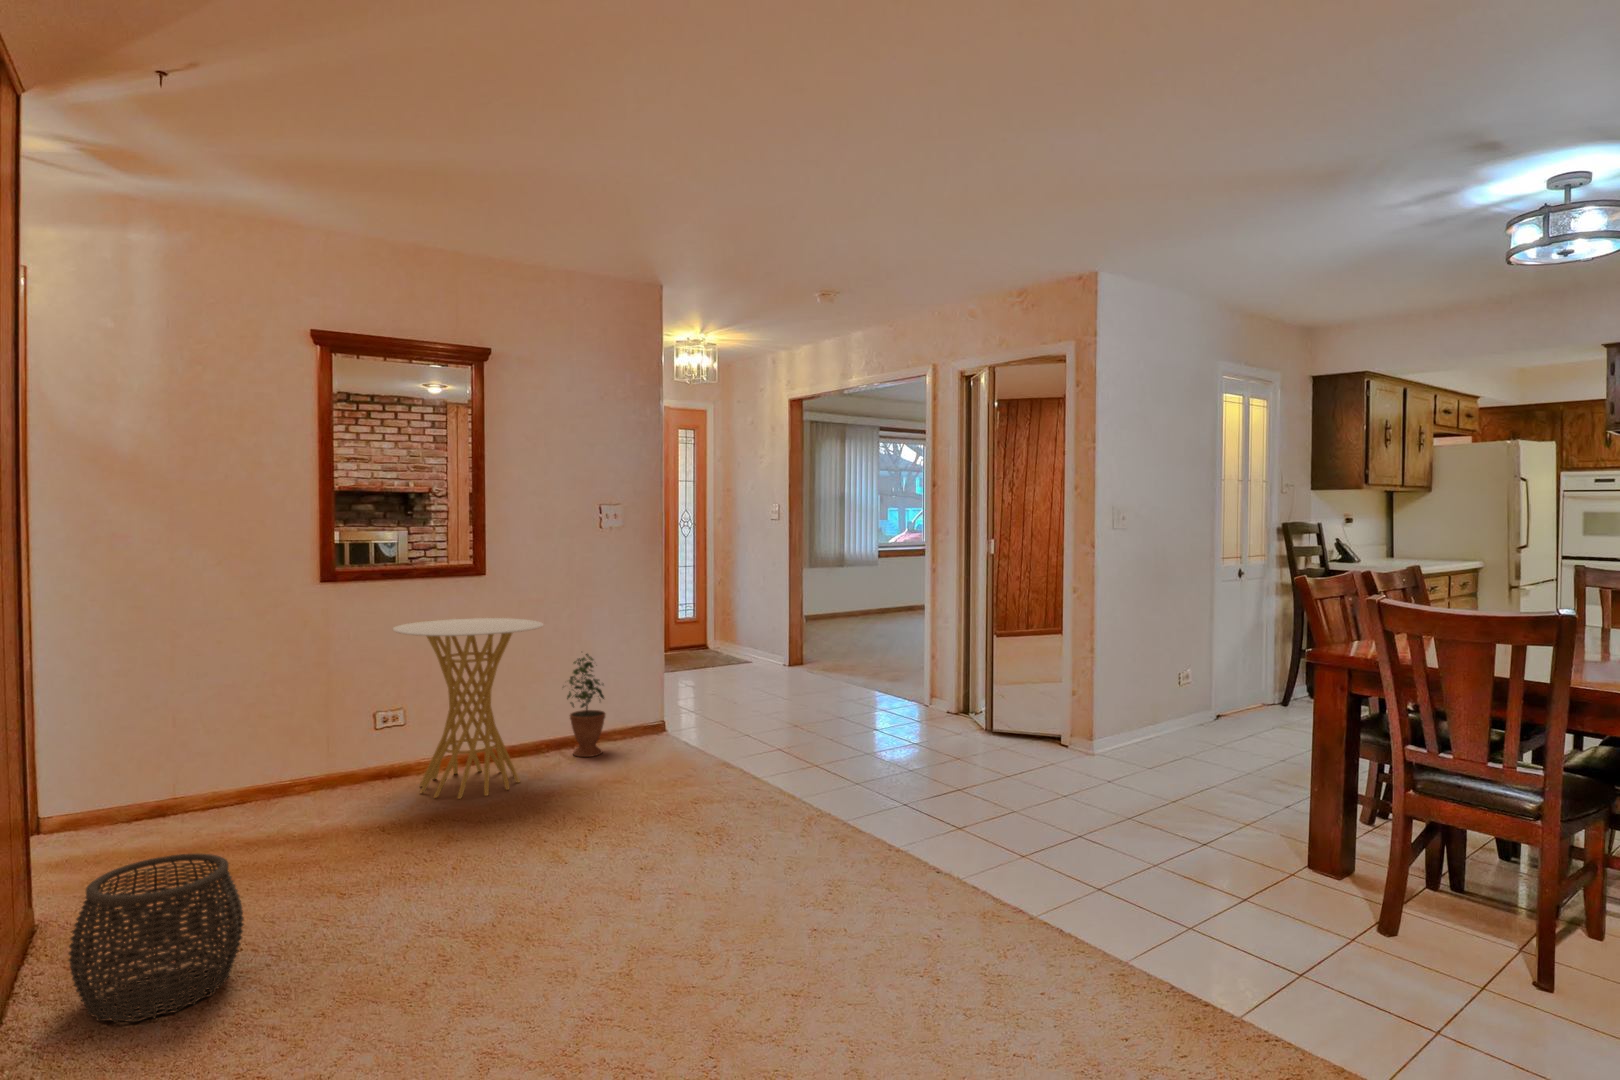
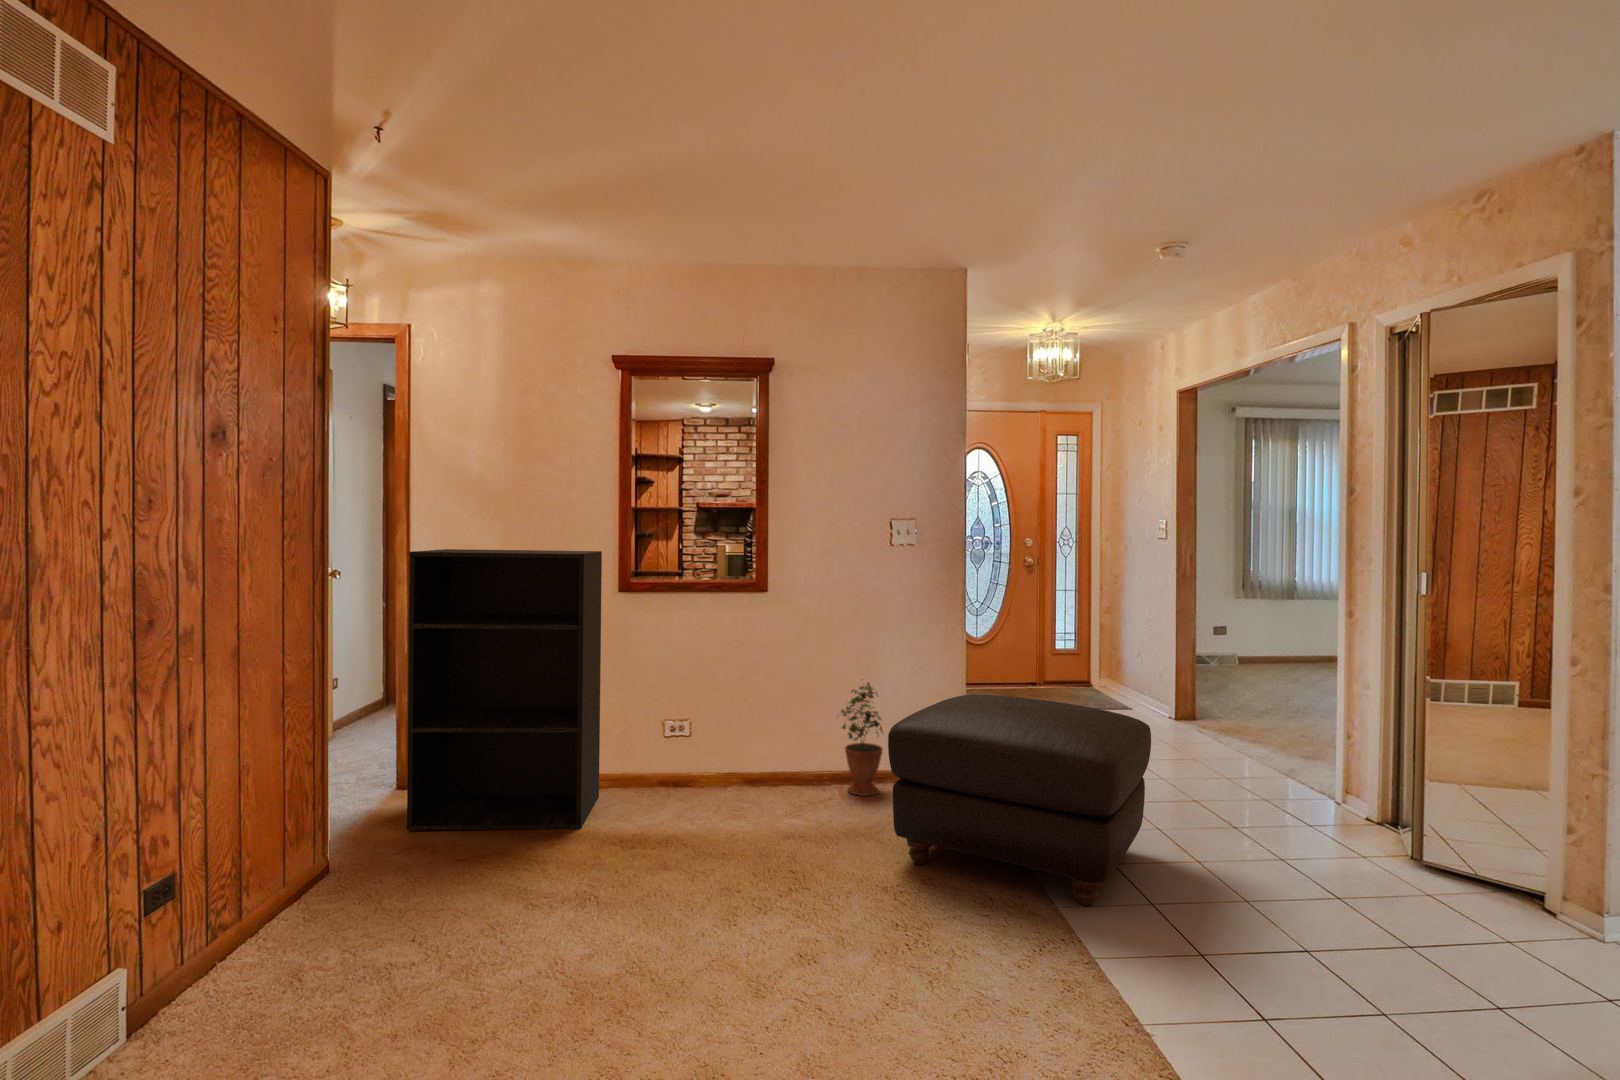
bookshelf: none [101,536,332,868] -> present [407,549,602,830]
side table: present [393,618,543,799] -> none [658,636,800,823]
ottoman: none [659,648,846,791] -> present [888,694,1151,906]
woven basket: present [69,853,244,1023] -> none [214,847,370,1005]

